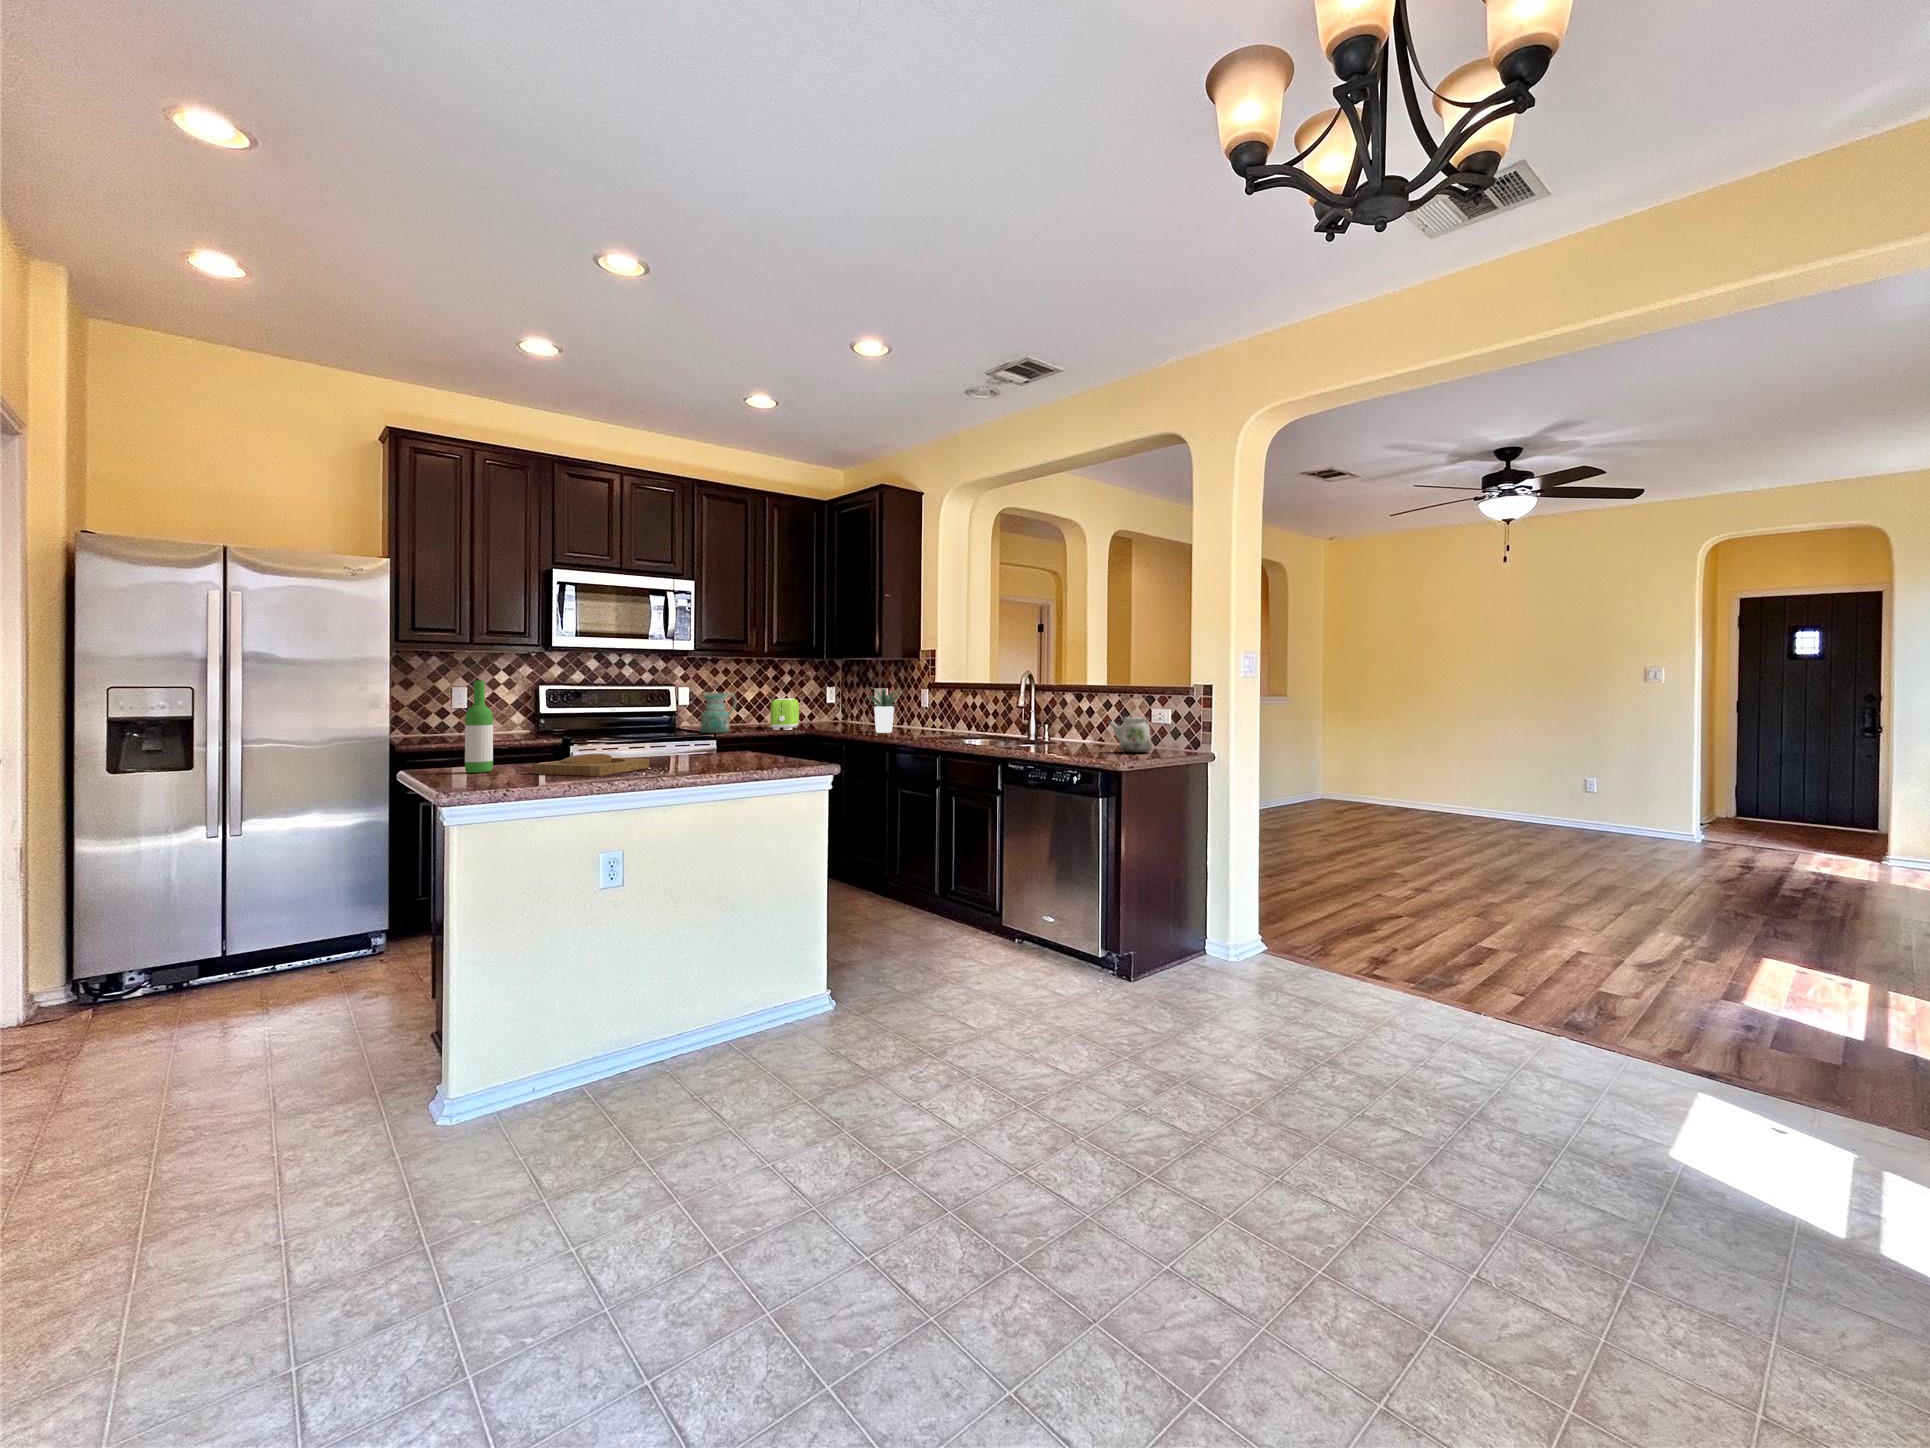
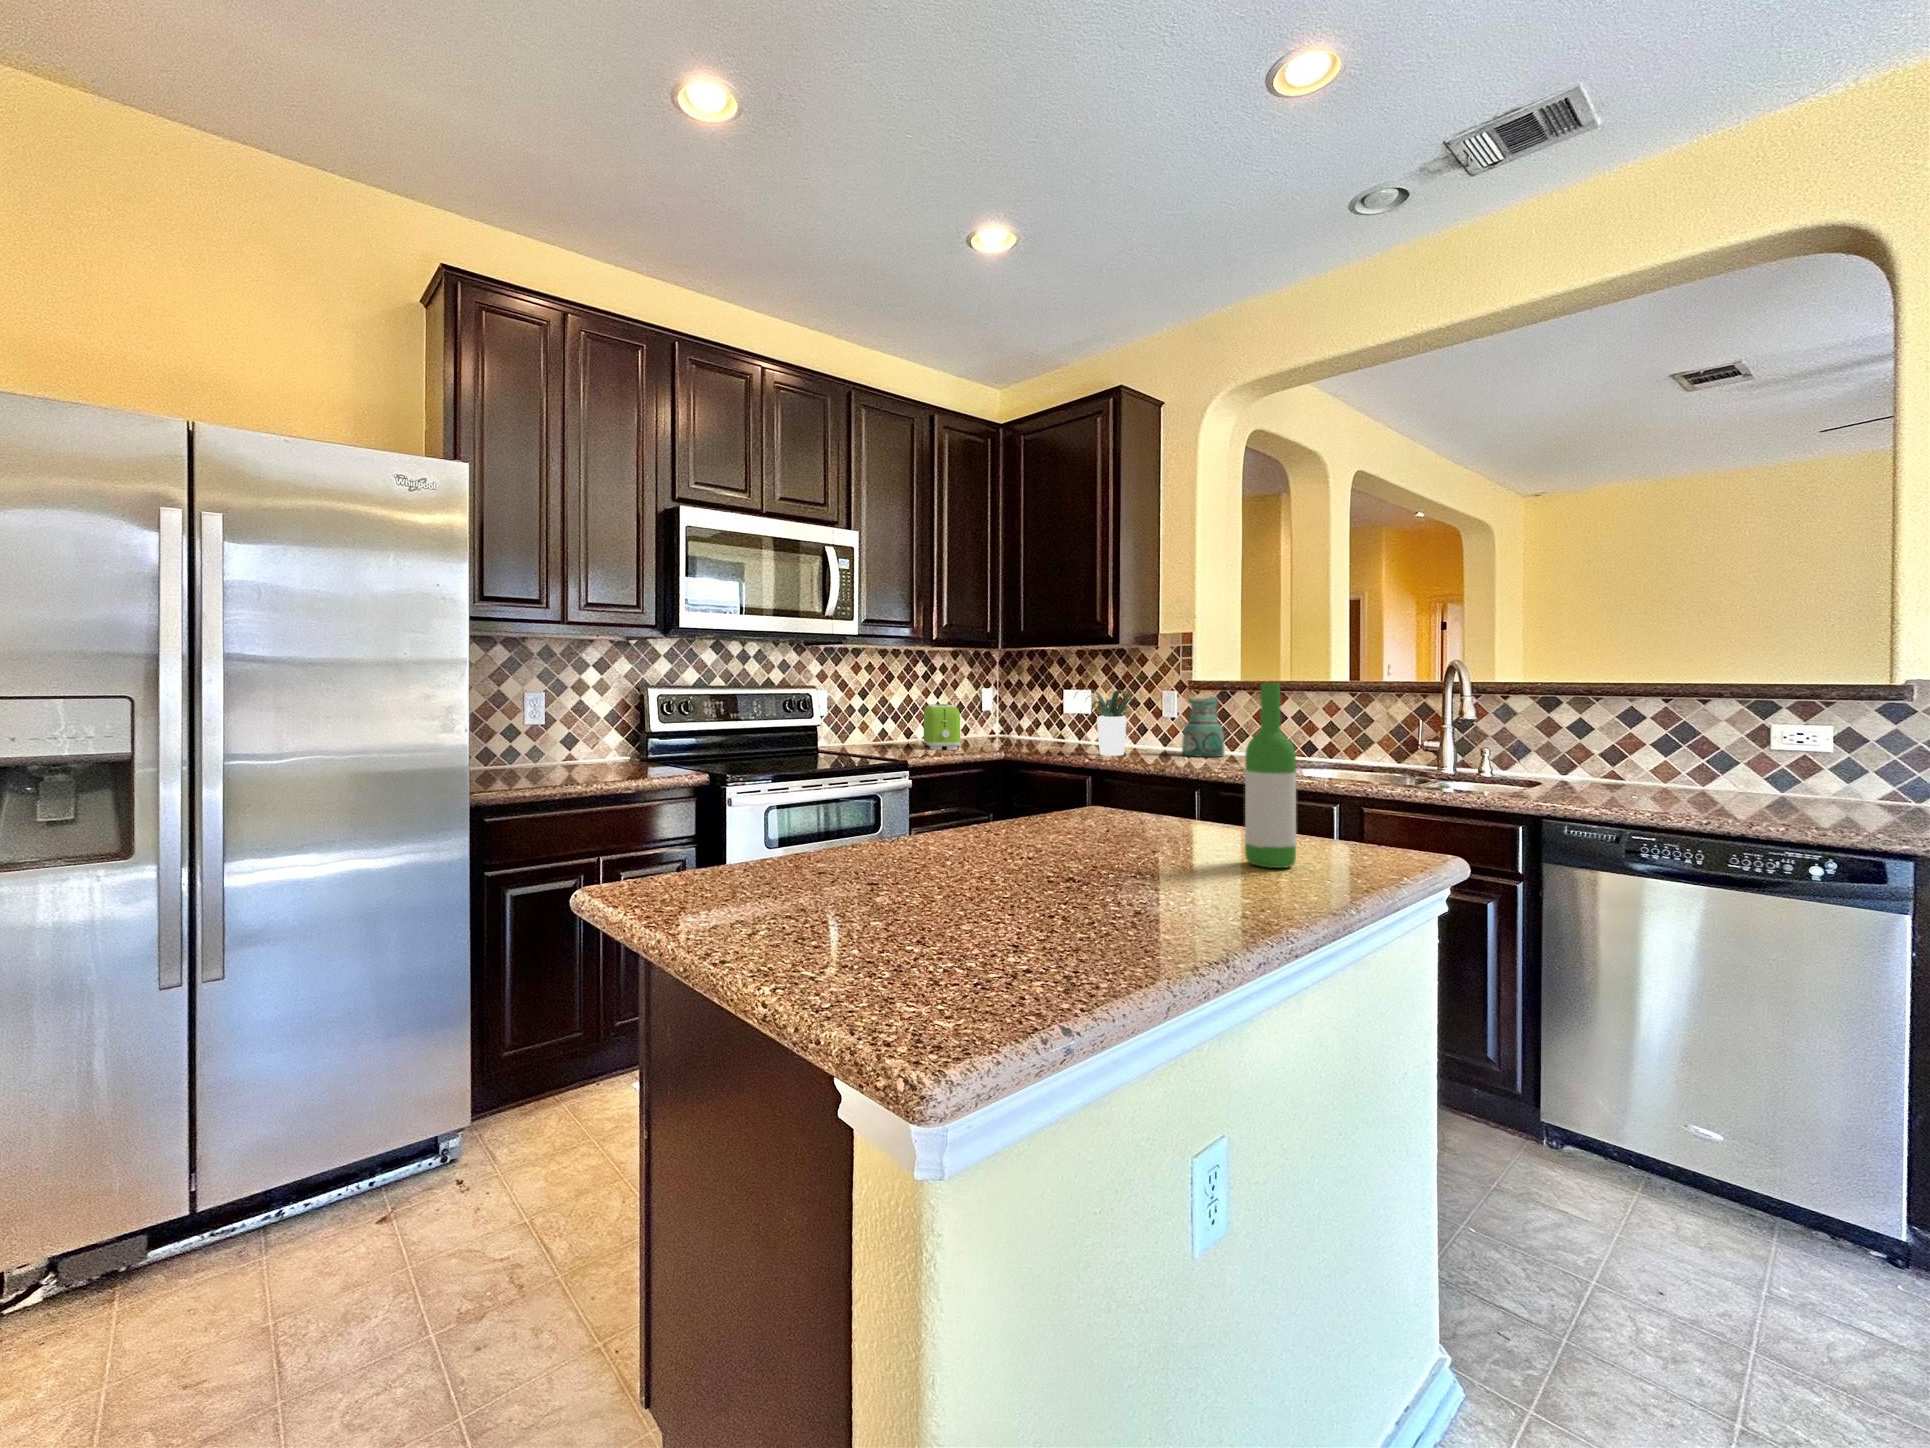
wine bottle: present [465,681,493,773] -> present [1245,683,1296,868]
ceramic pitcher: present [700,692,736,733] -> present [1182,696,1224,757]
kettle: present [1109,698,1152,753] -> none [1744,704,1860,812]
tray: present [533,754,649,776] -> none [901,853,1106,932]

